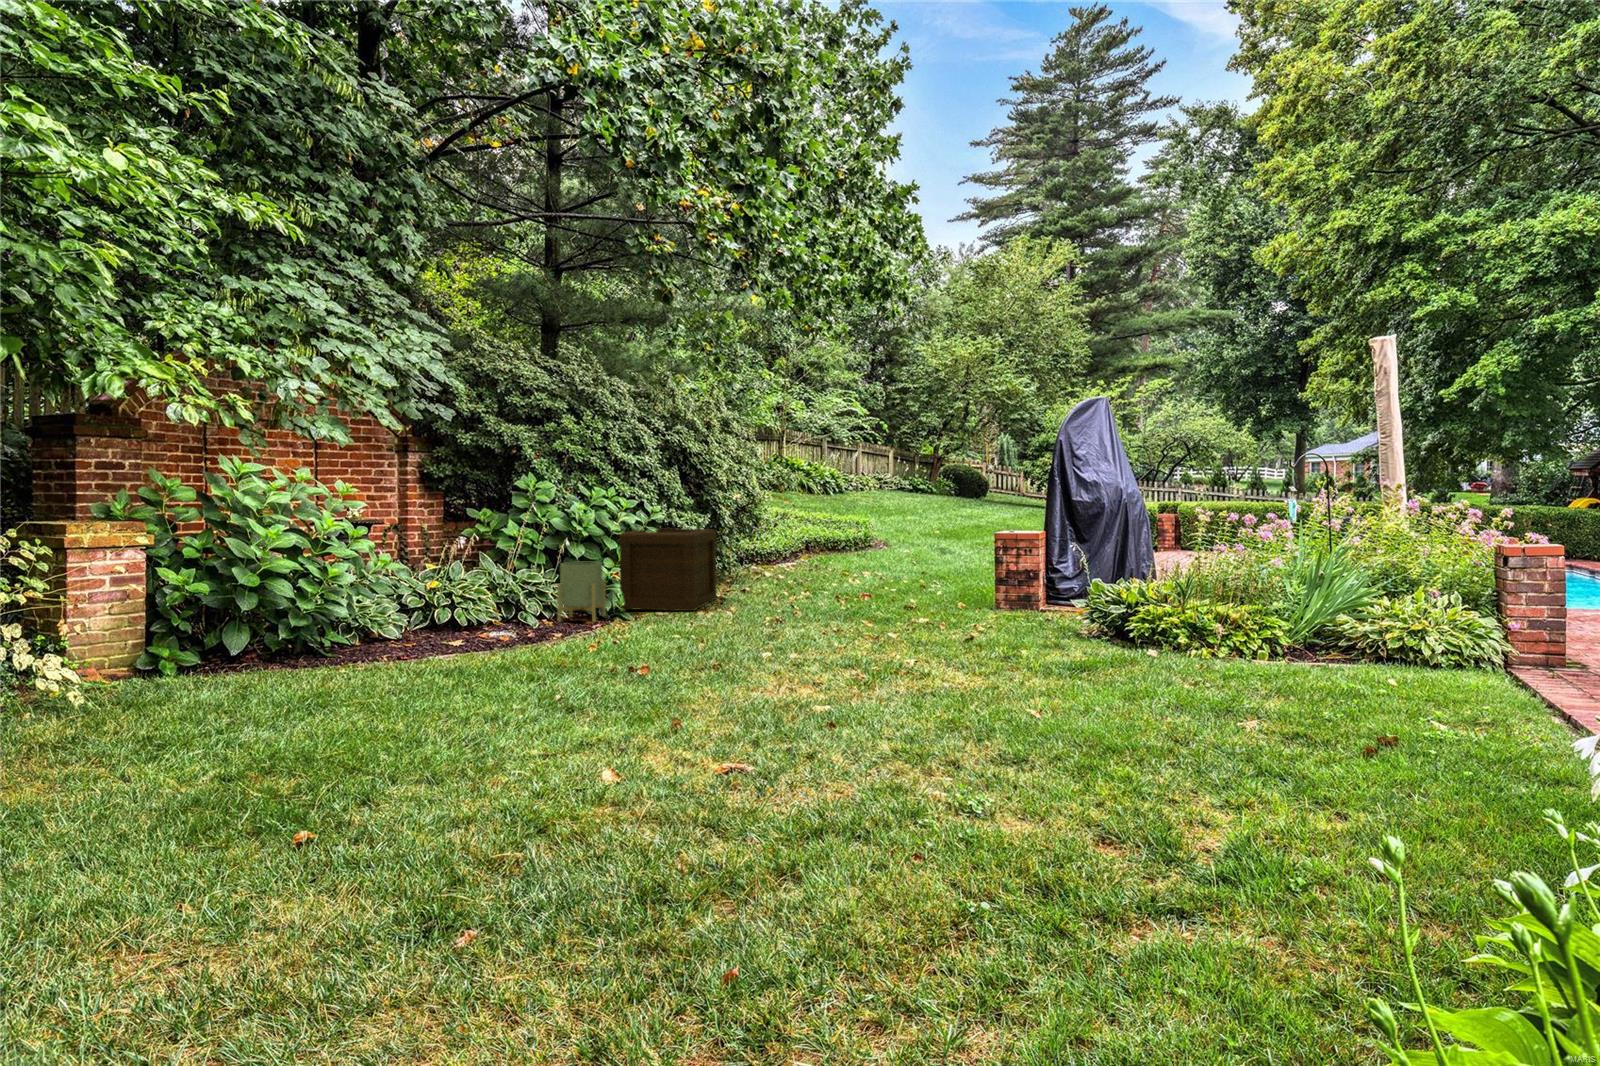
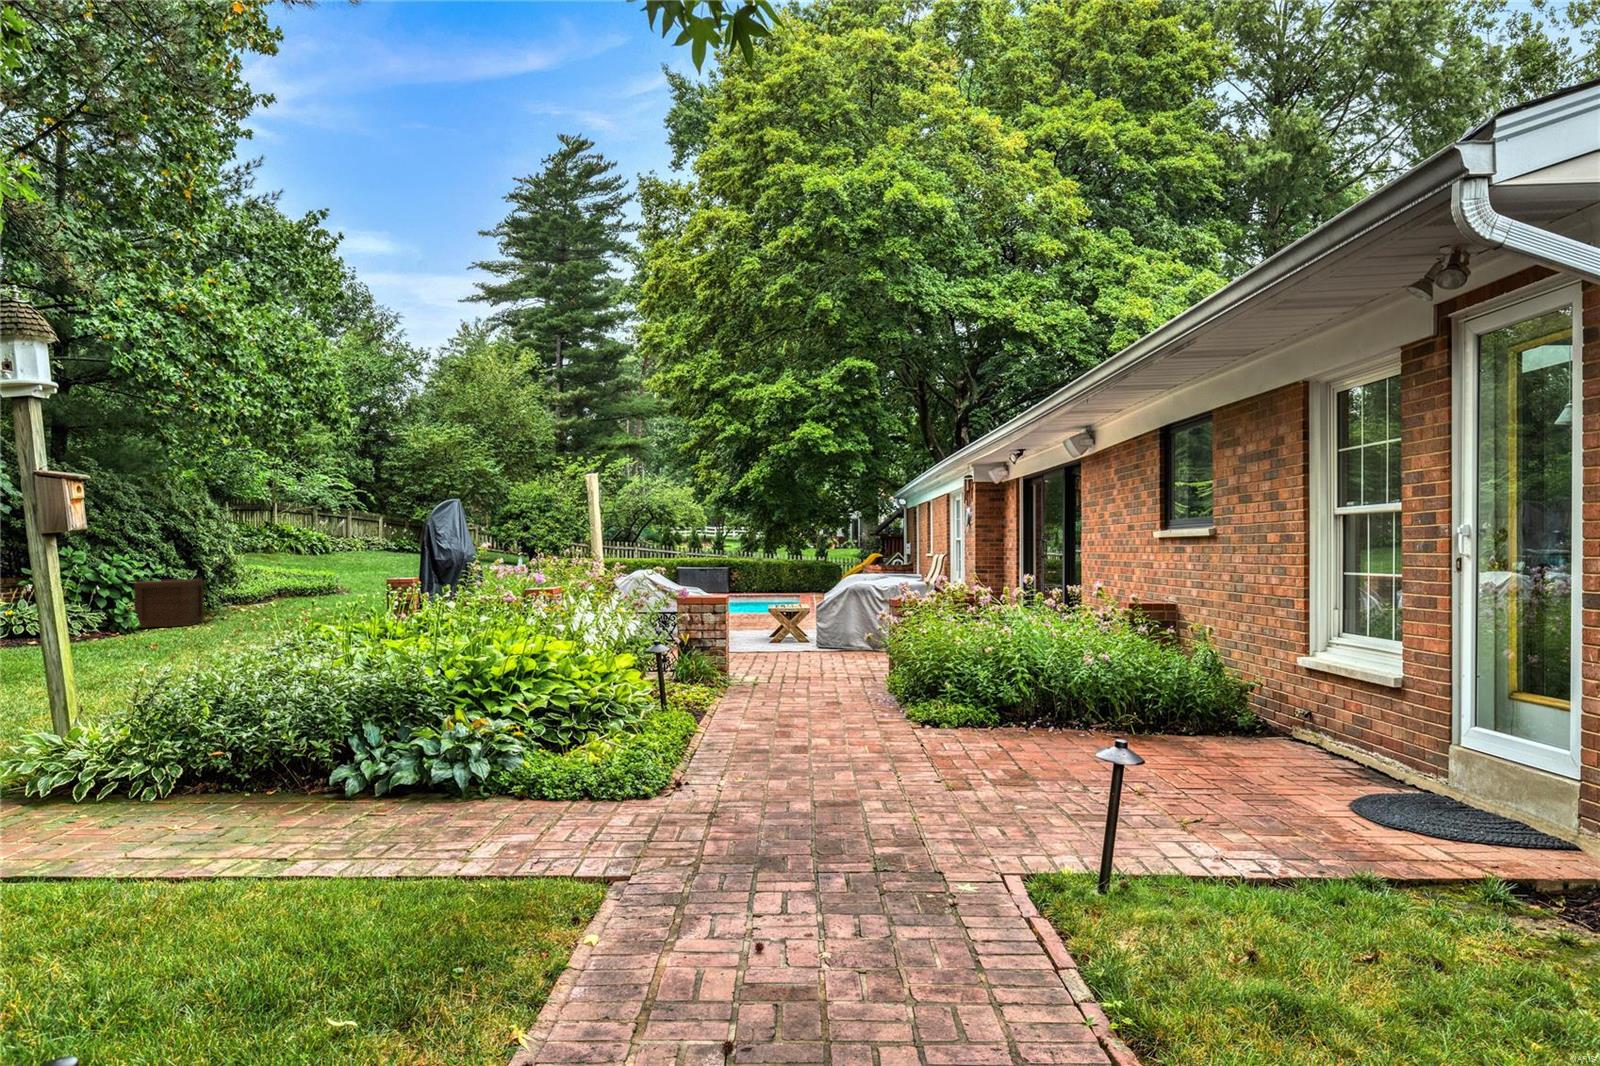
planter: present [557,562,606,622] -> none [91,600,125,636]

